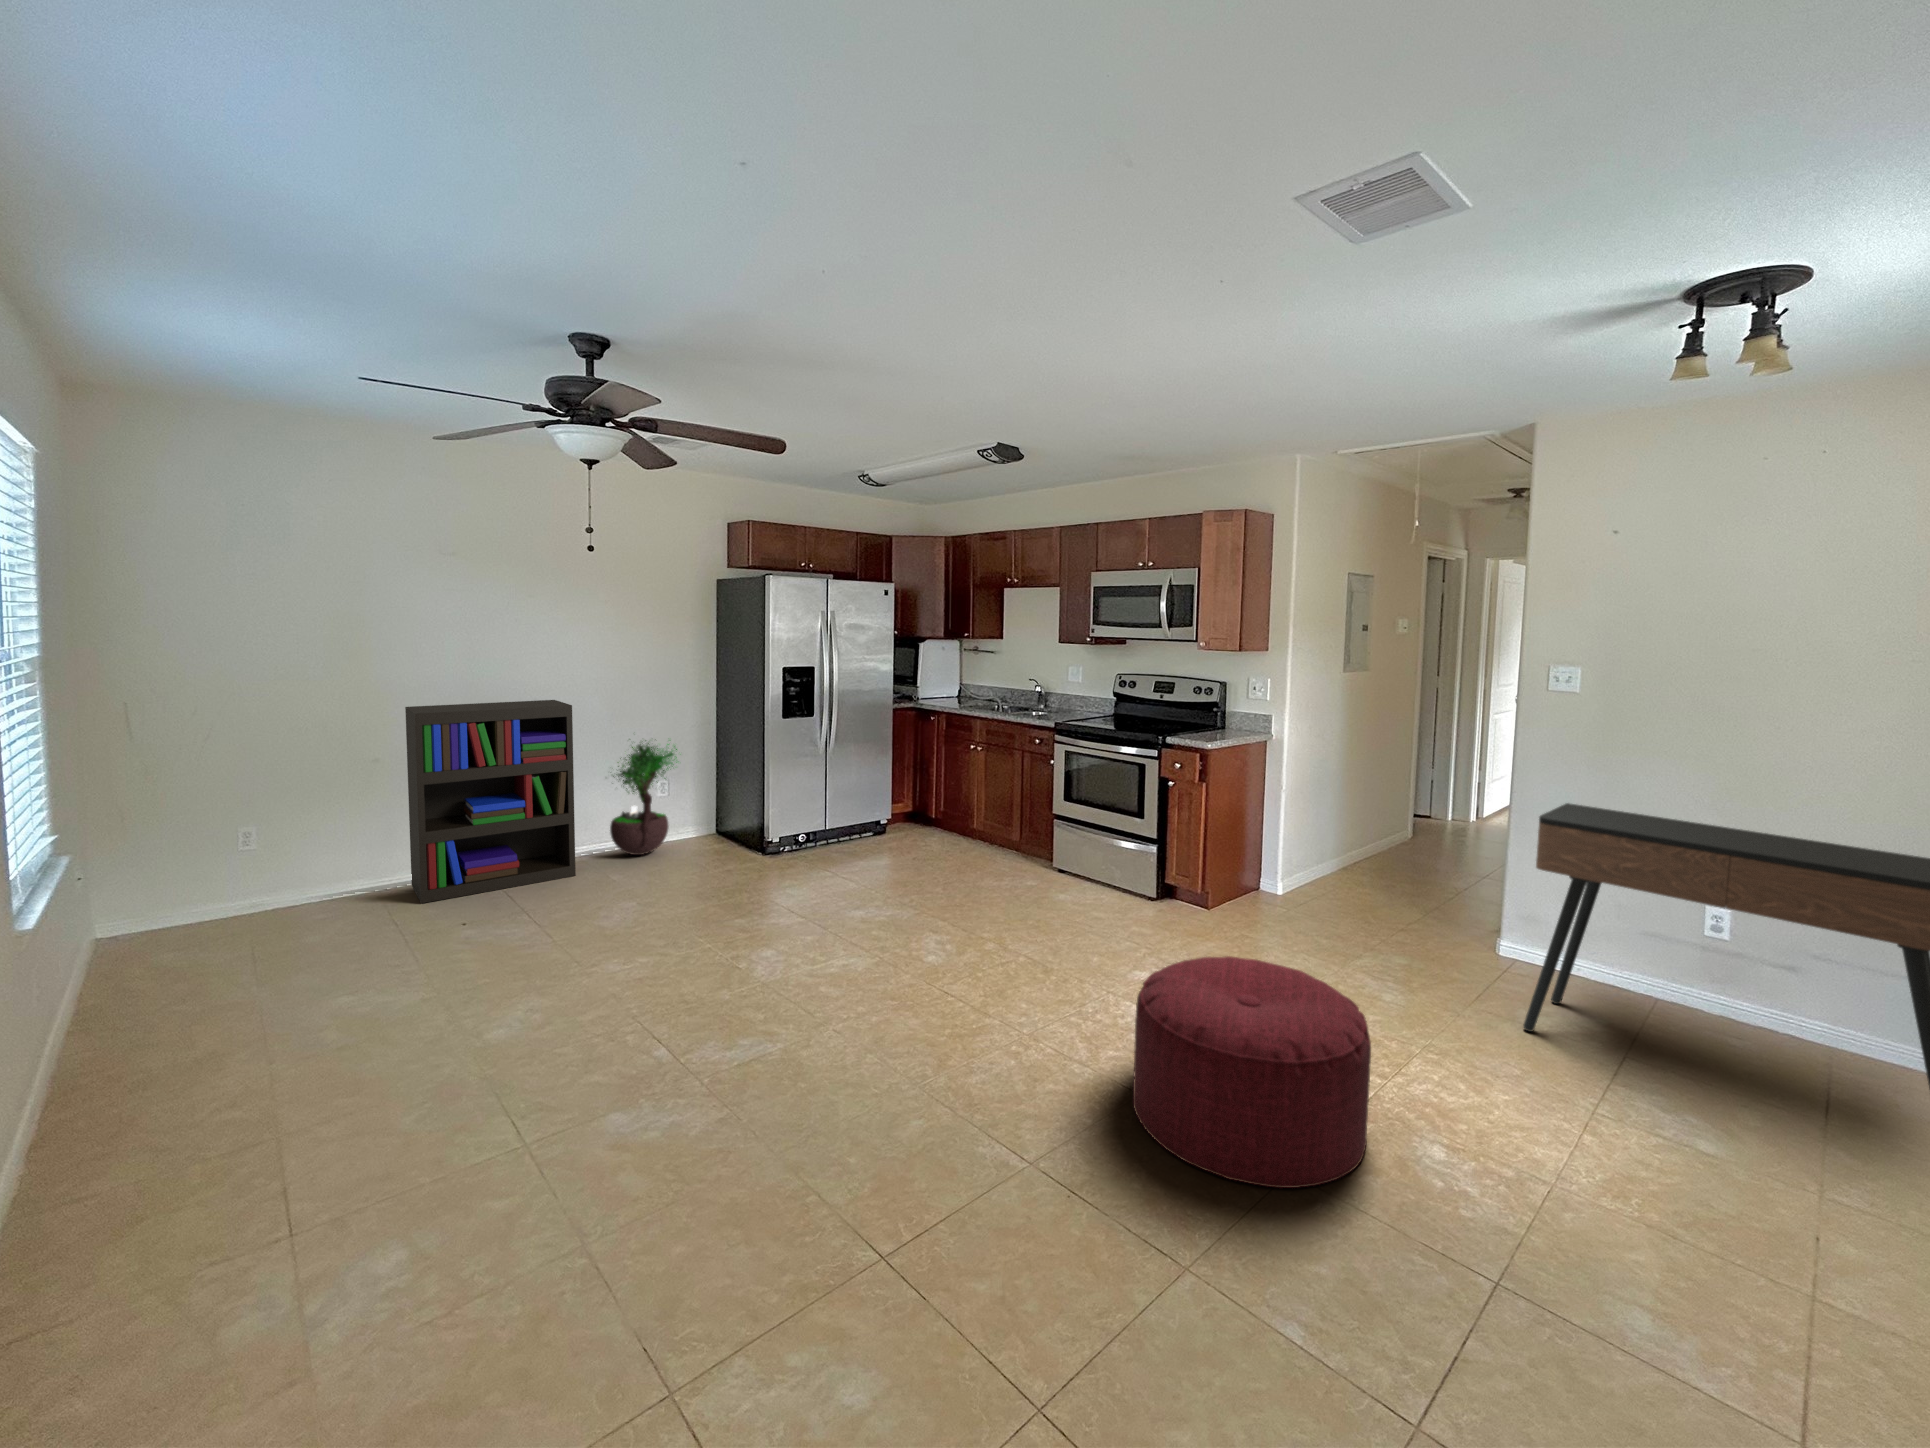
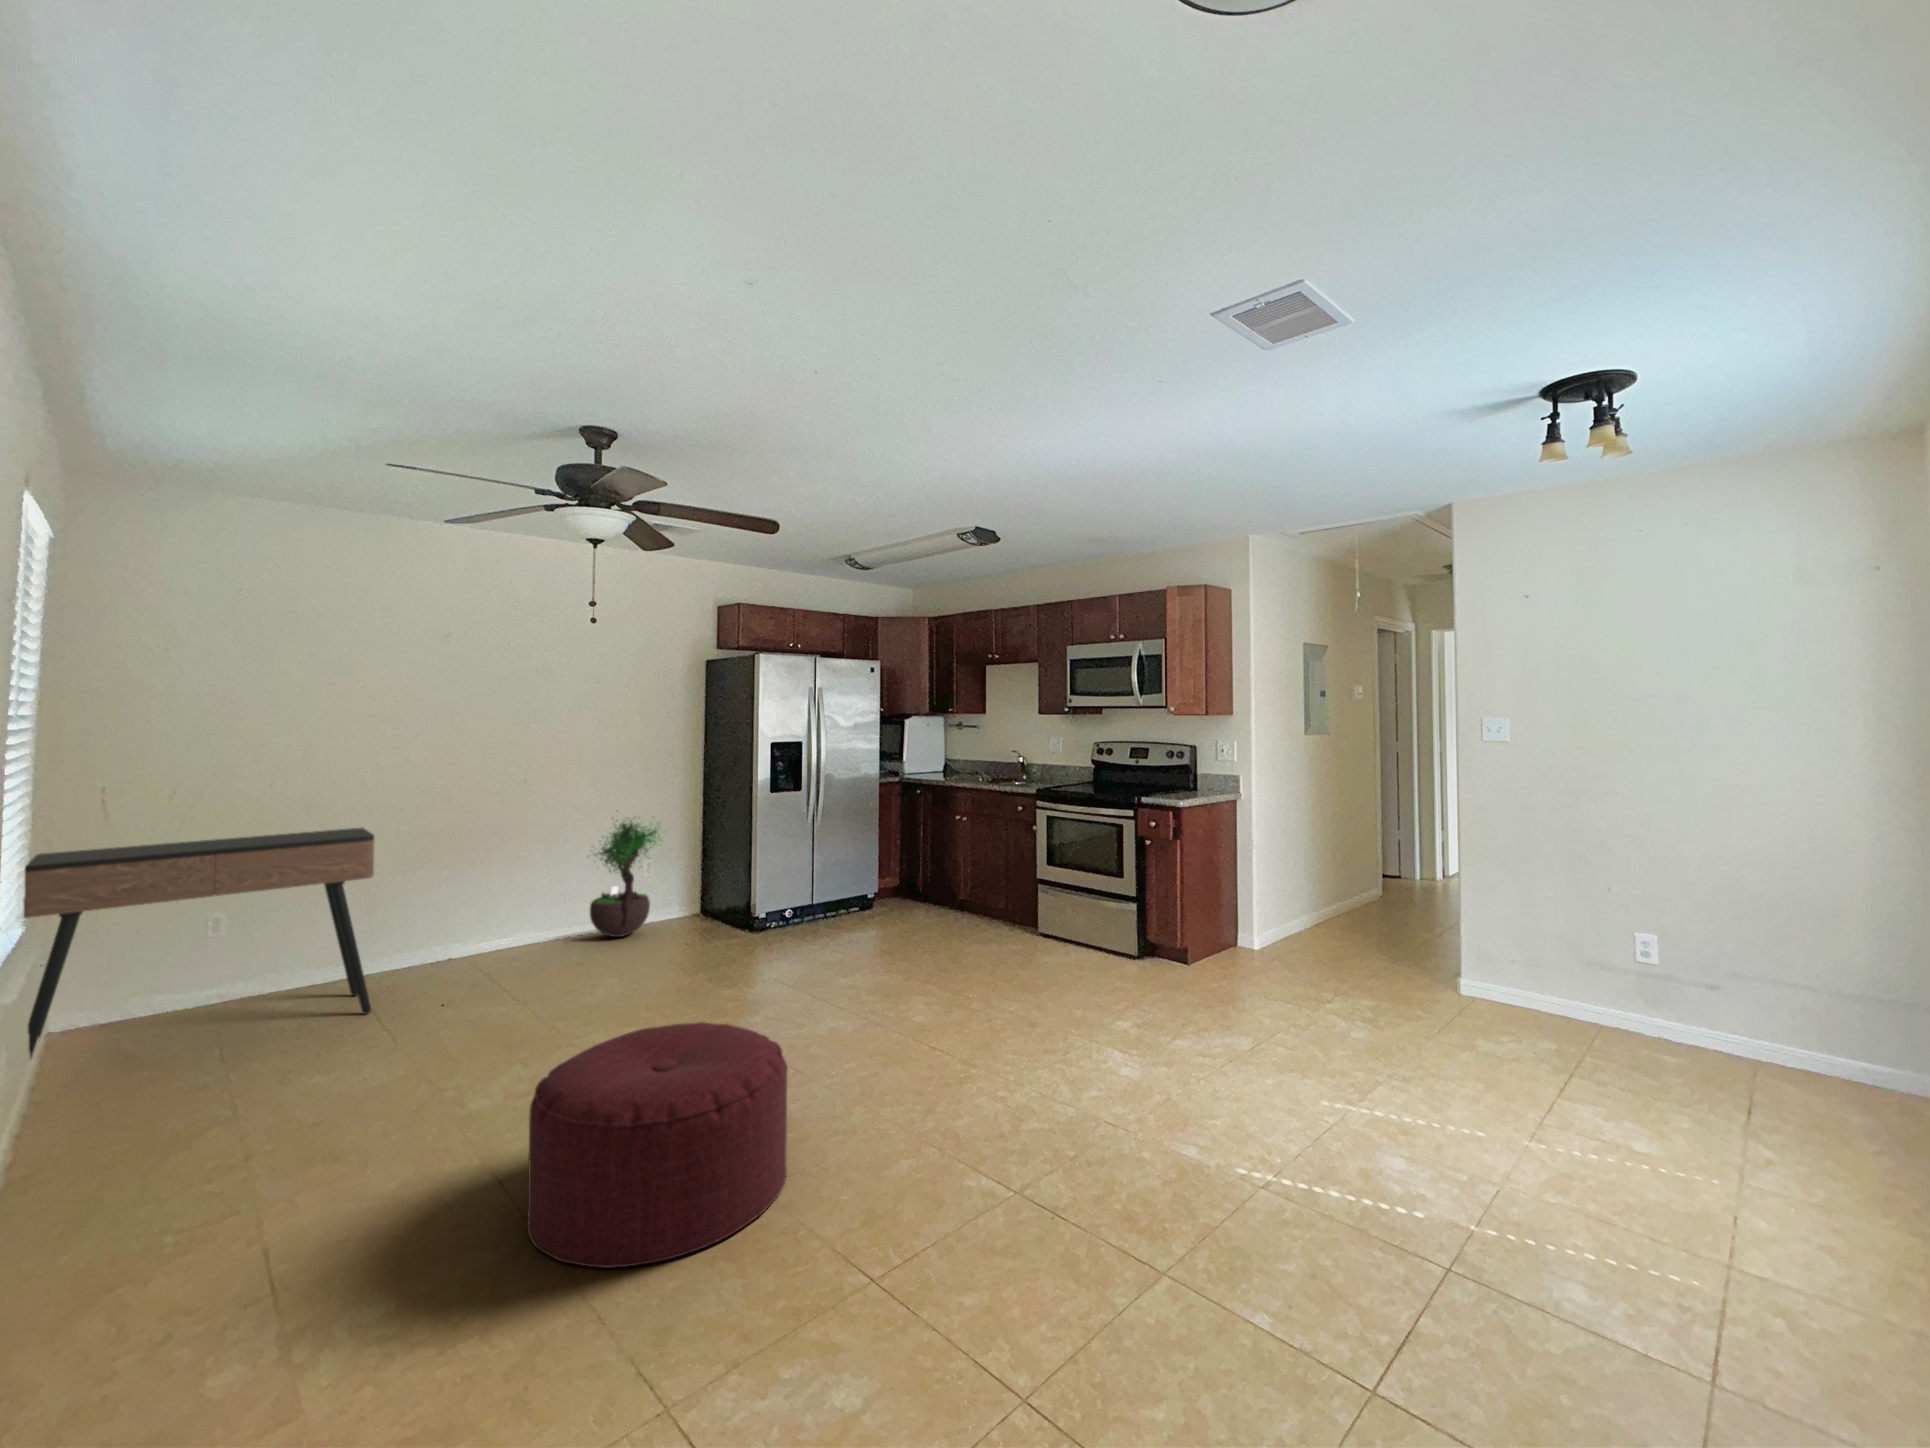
bookshelf: present [405,700,576,903] -> none [381,779,556,989]
console table: present [1523,803,1930,1089] -> present [24,828,375,1058]
ottoman: present [1133,956,1371,1188] -> present [527,1022,788,1268]

